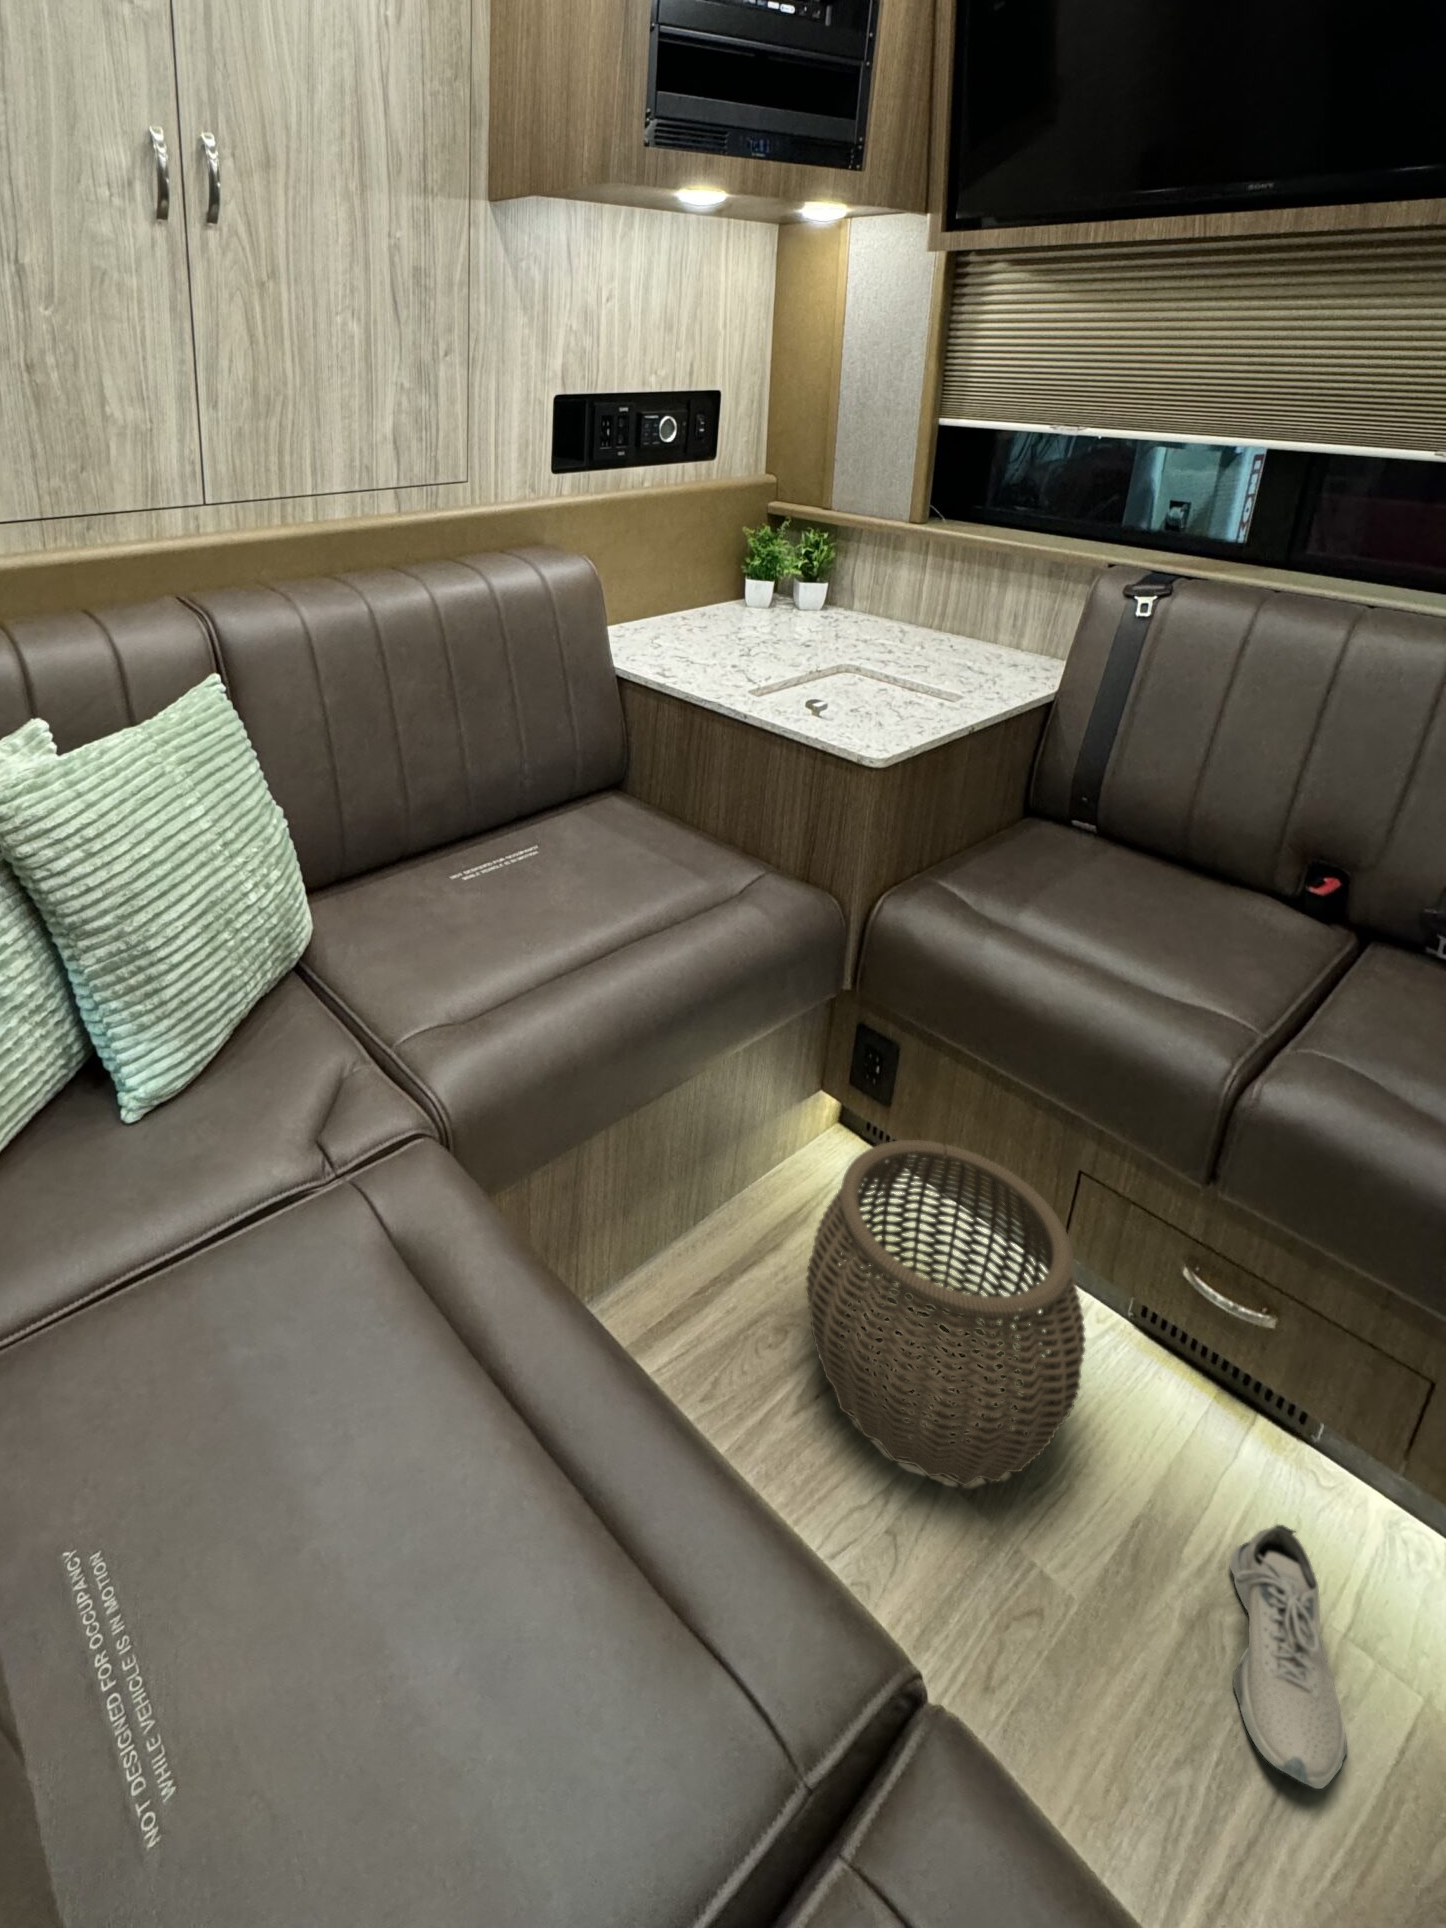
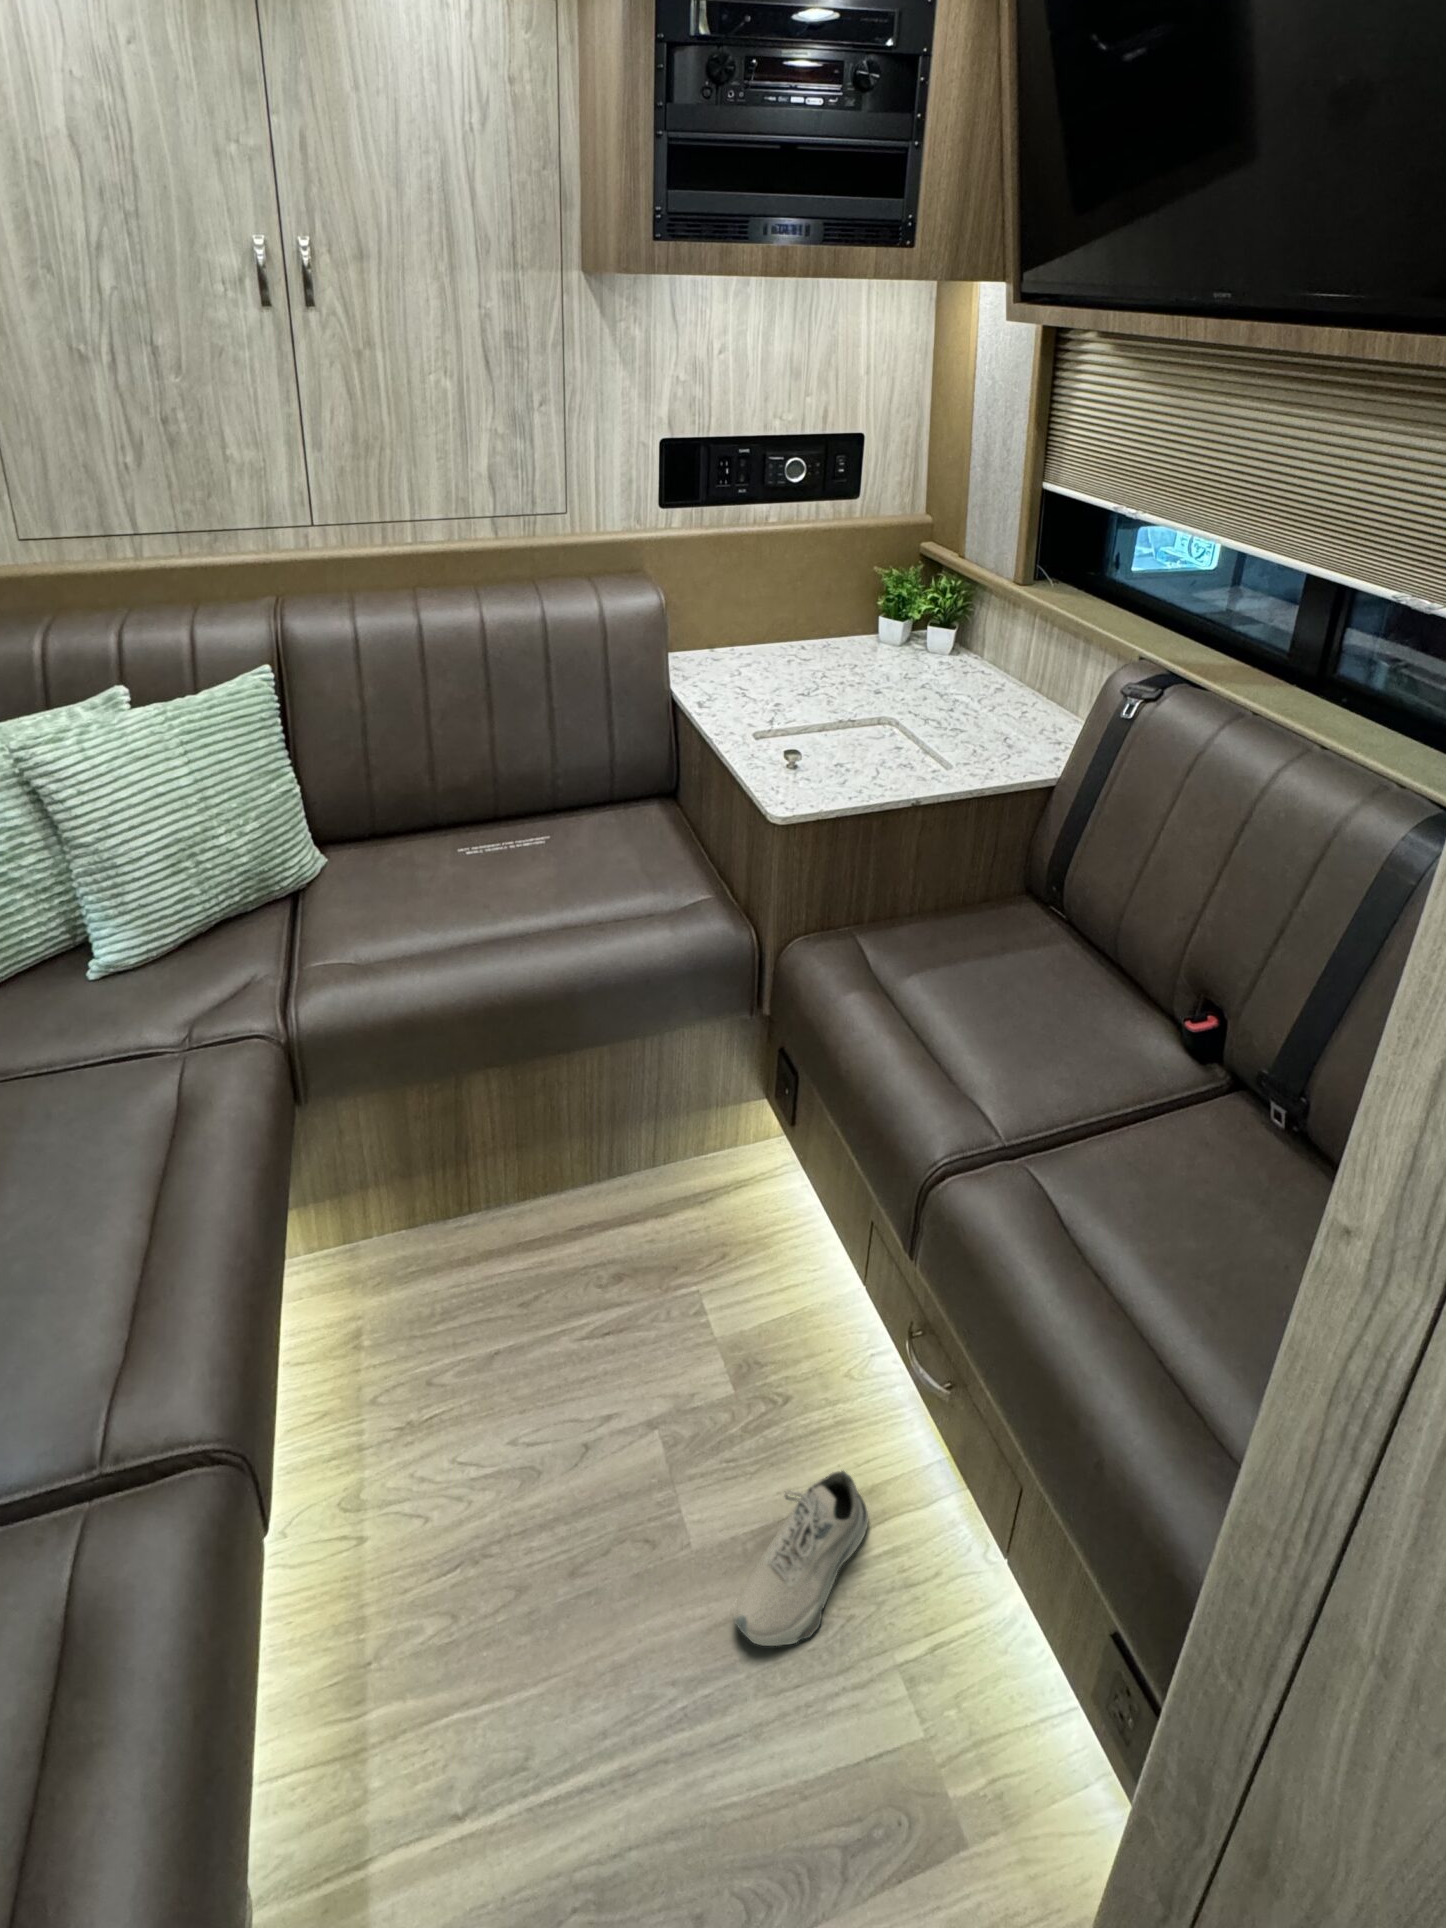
woven basket: present [806,1140,1086,1486] -> none [586,1116,799,1391]

